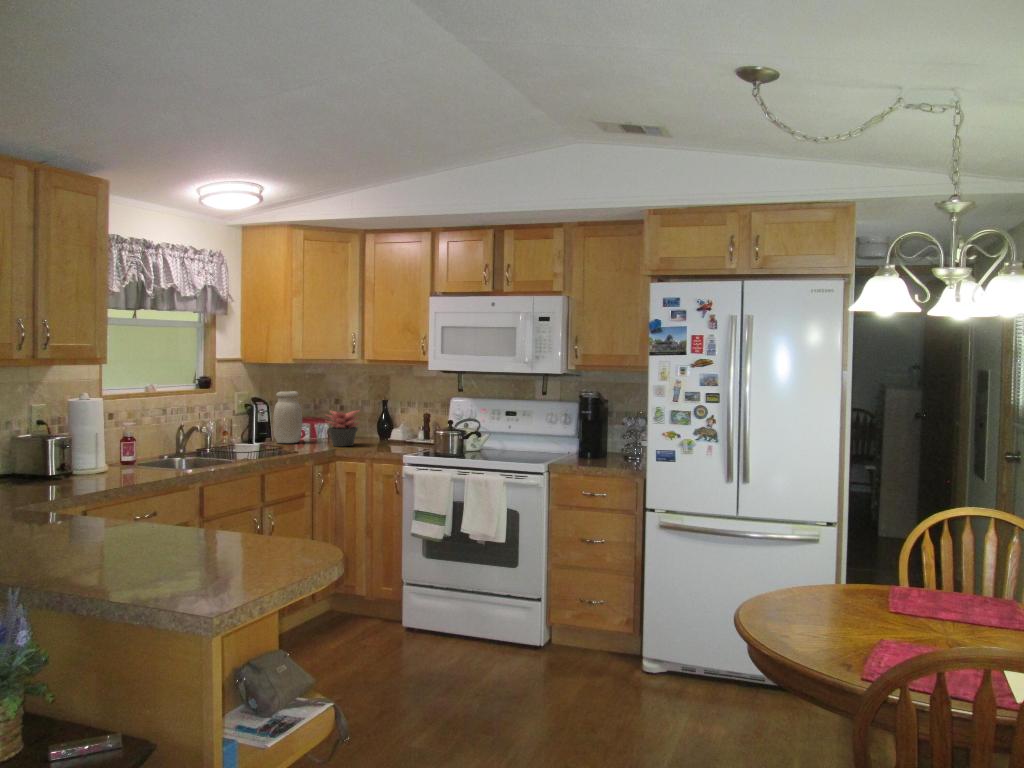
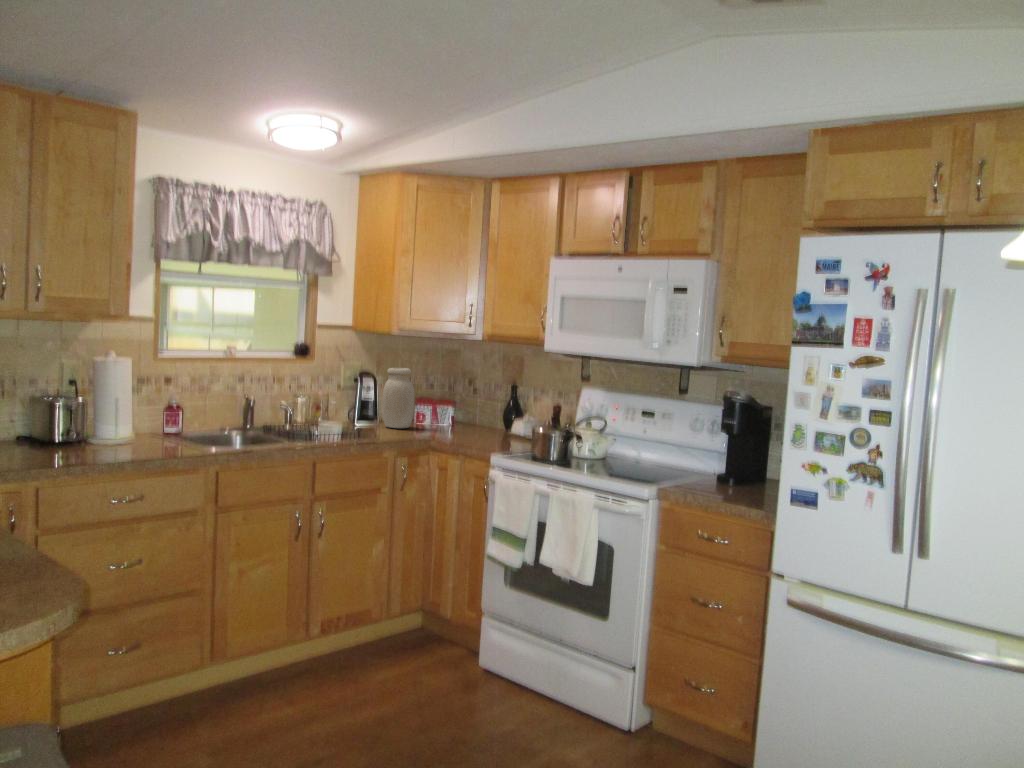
succulent plant: present [326,410,359,447] -> none [430,394,473,438]

